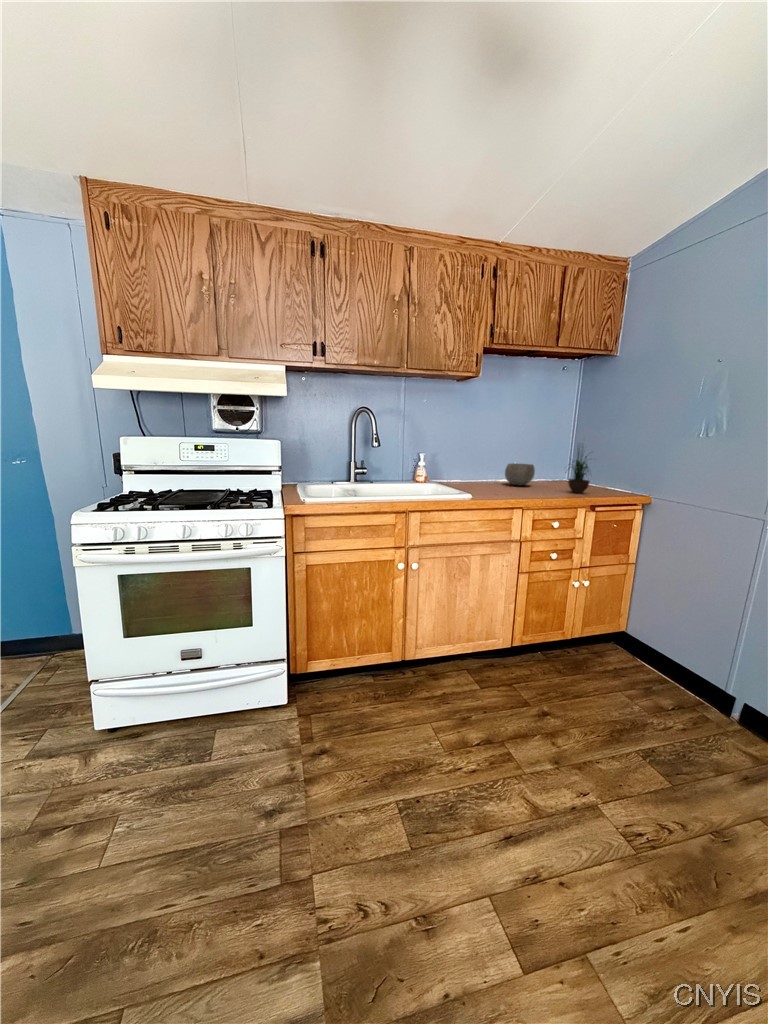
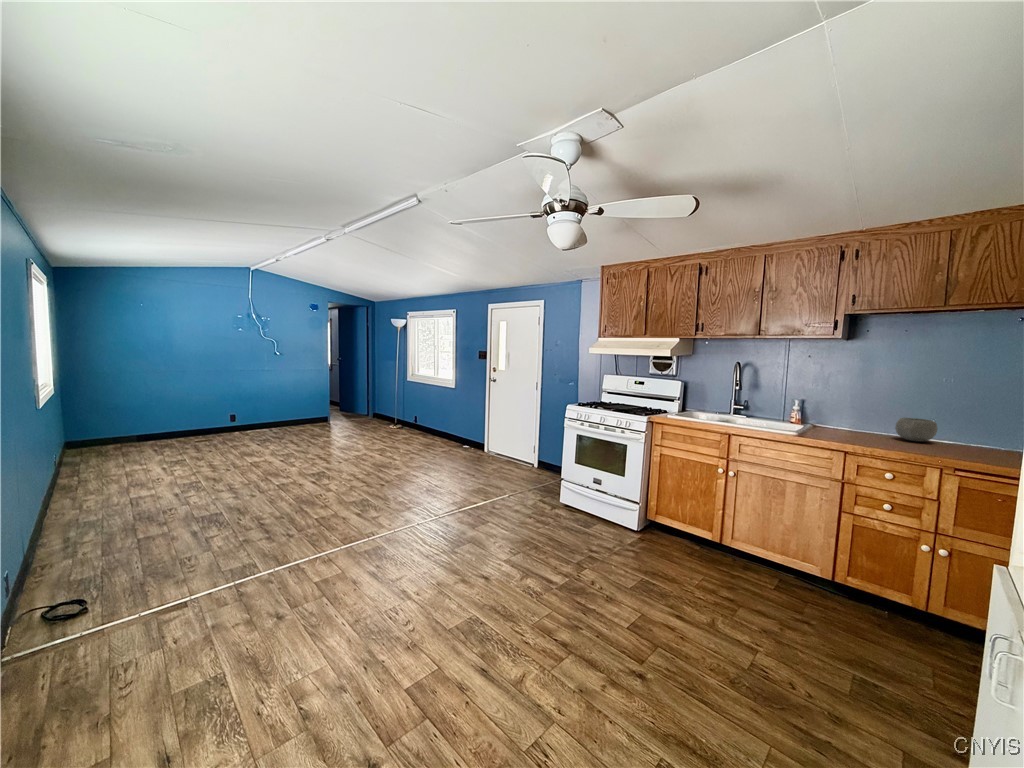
potted plant: present [568,451,589,493] -> none [942,390,995,458]

